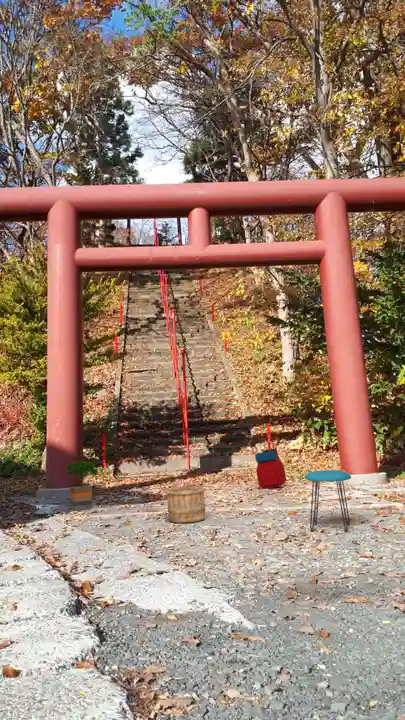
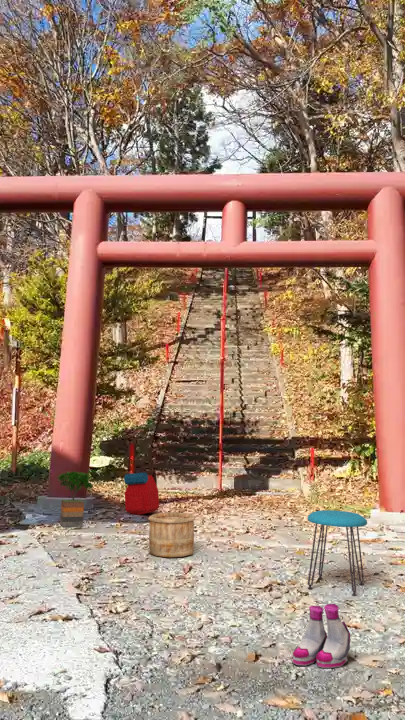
backpack: present [255,449,286,488] -> present [124,470,159,515]
boots: none [325,529,363,573] -> present [293,604,350,668]

